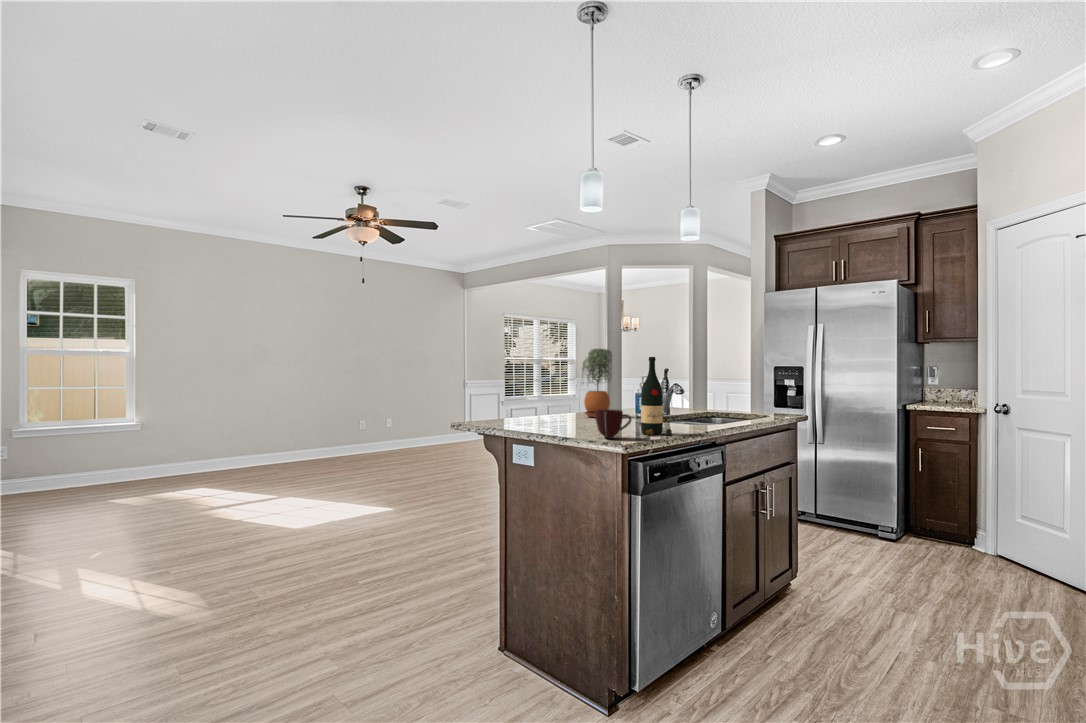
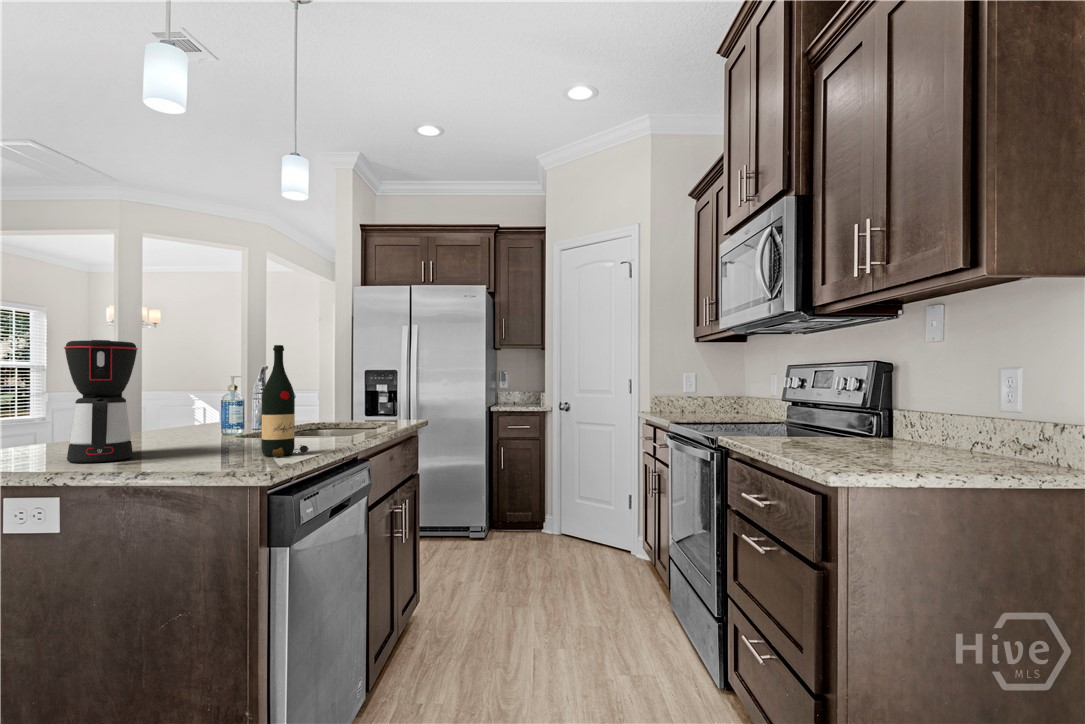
potted plant: present [582,349,612,417] -> none [130,336,188,441]
coffee maker: none [537,356,573,428] -> present [64,340,138,463]
mug: present [595,410,631,439] -> none [198,423,261,468]

